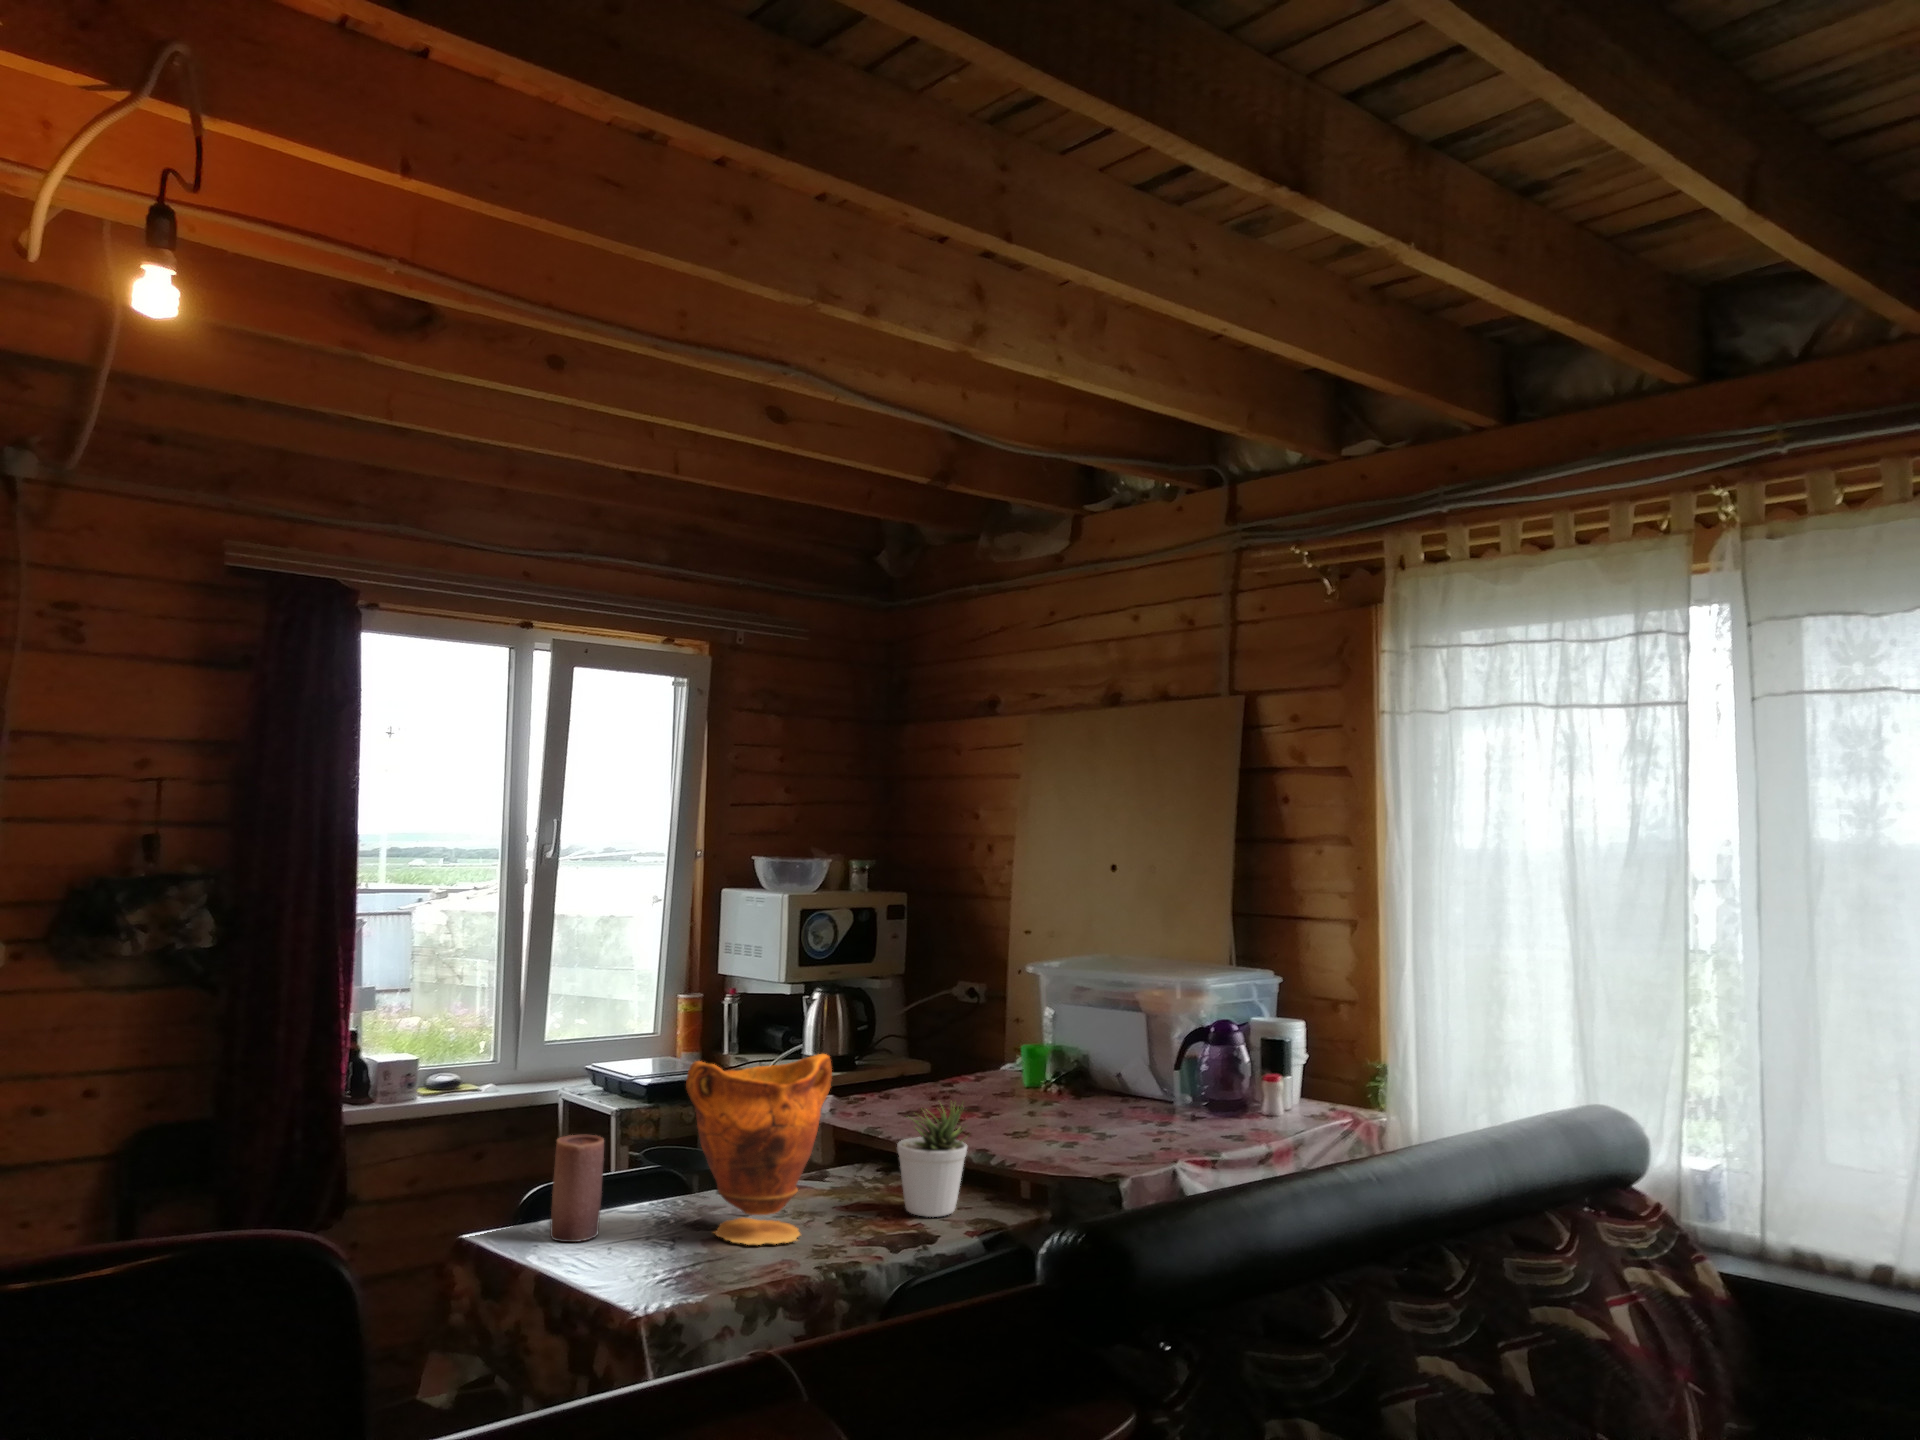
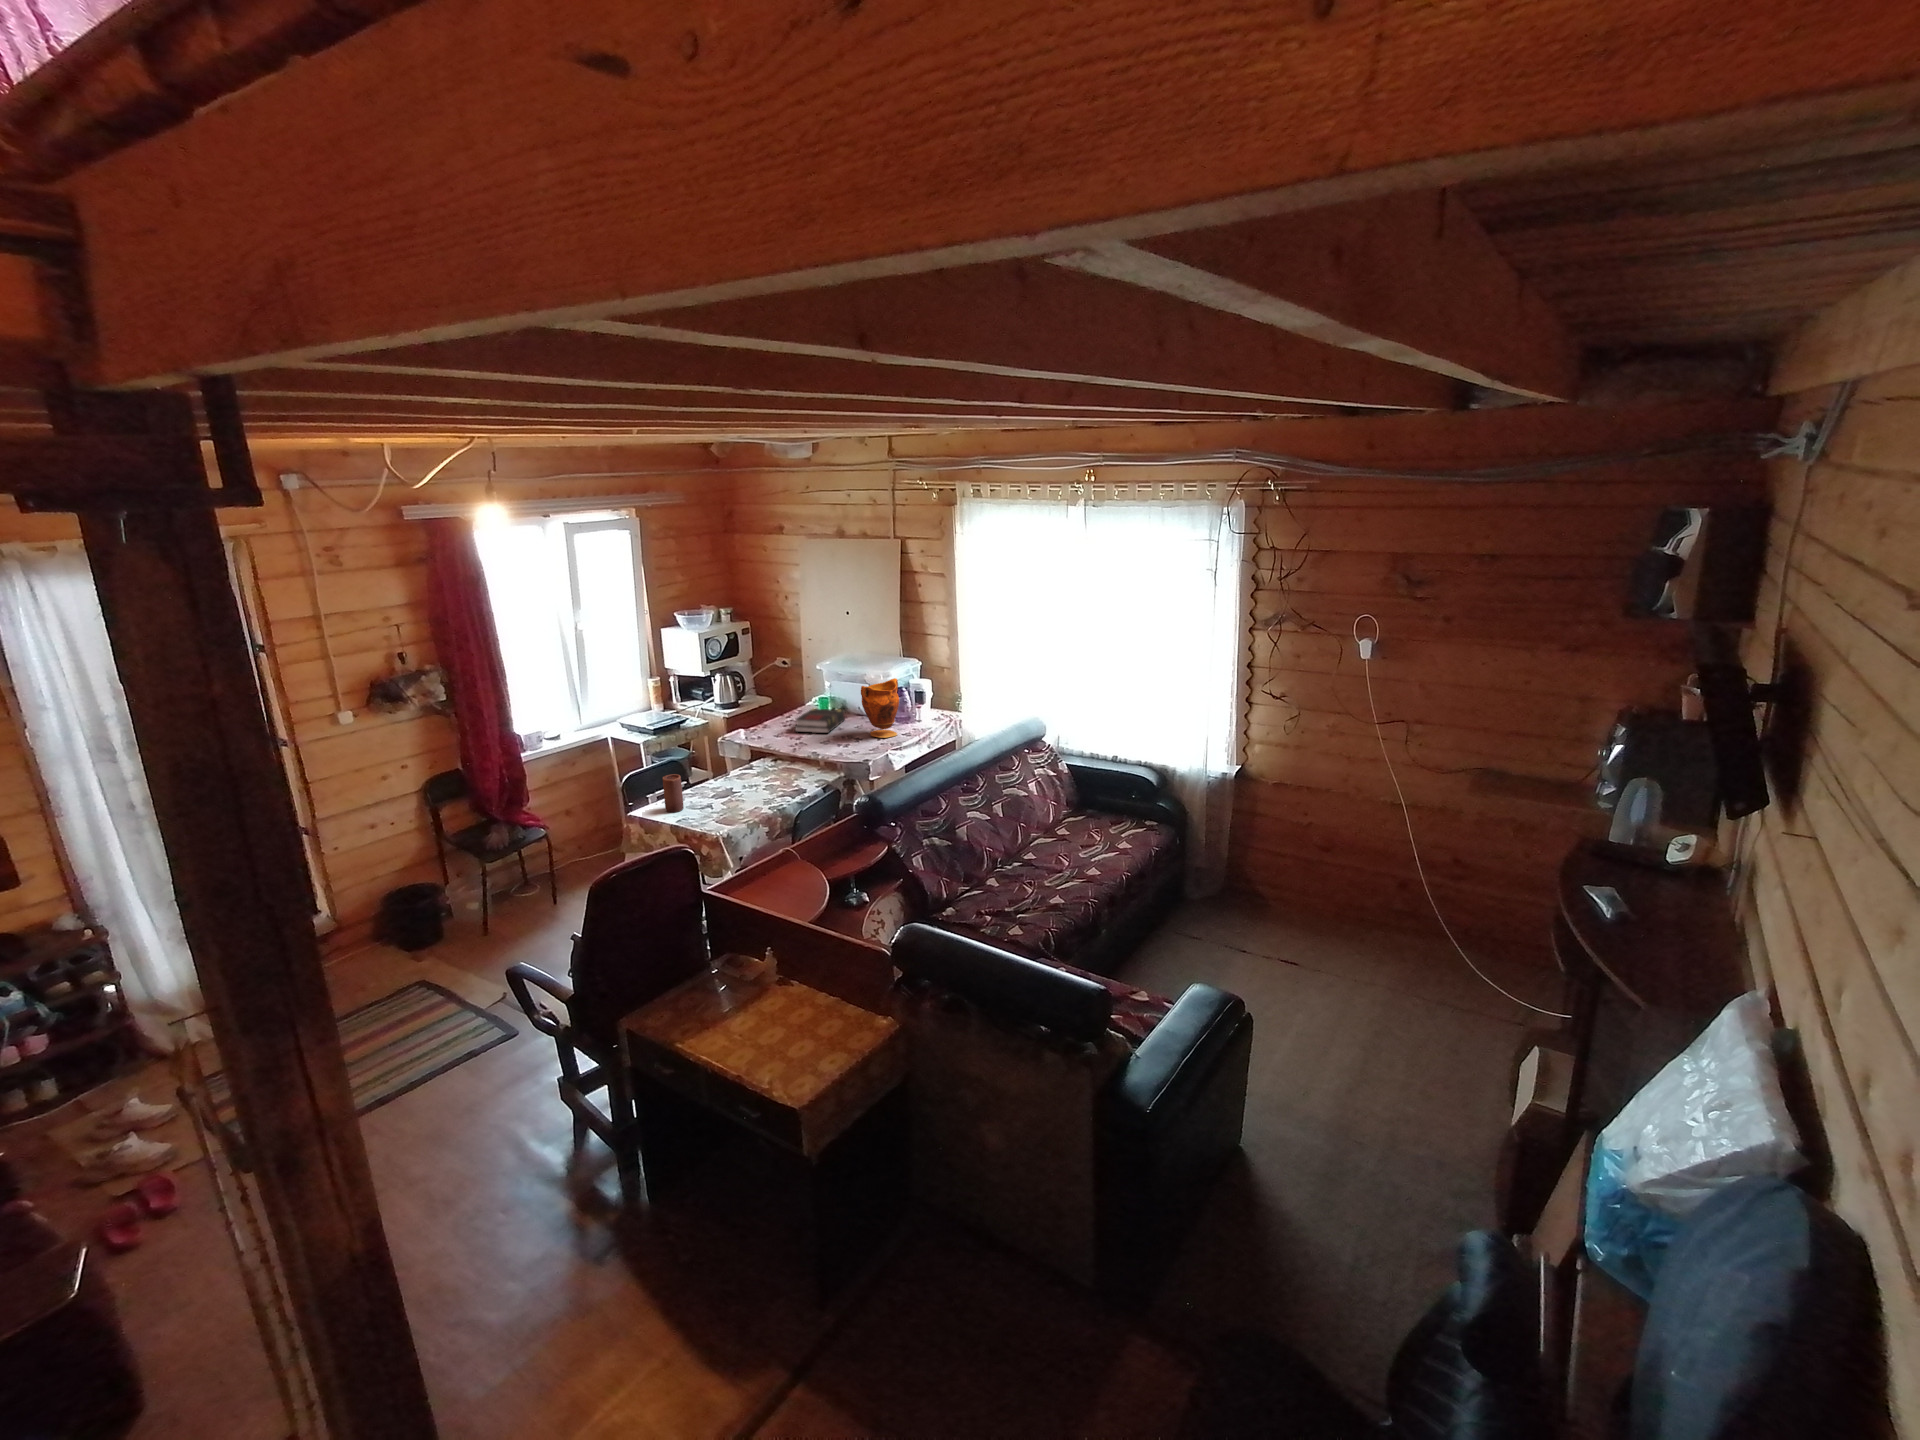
vase: present [686,1054,832,1245] -> present [861,678,899,738]
book: none [949,1063,1079,1117] -> present [795,709,845,733]
potted plant: present [897,1105,967,1217] -> none [784,739,812,781]

